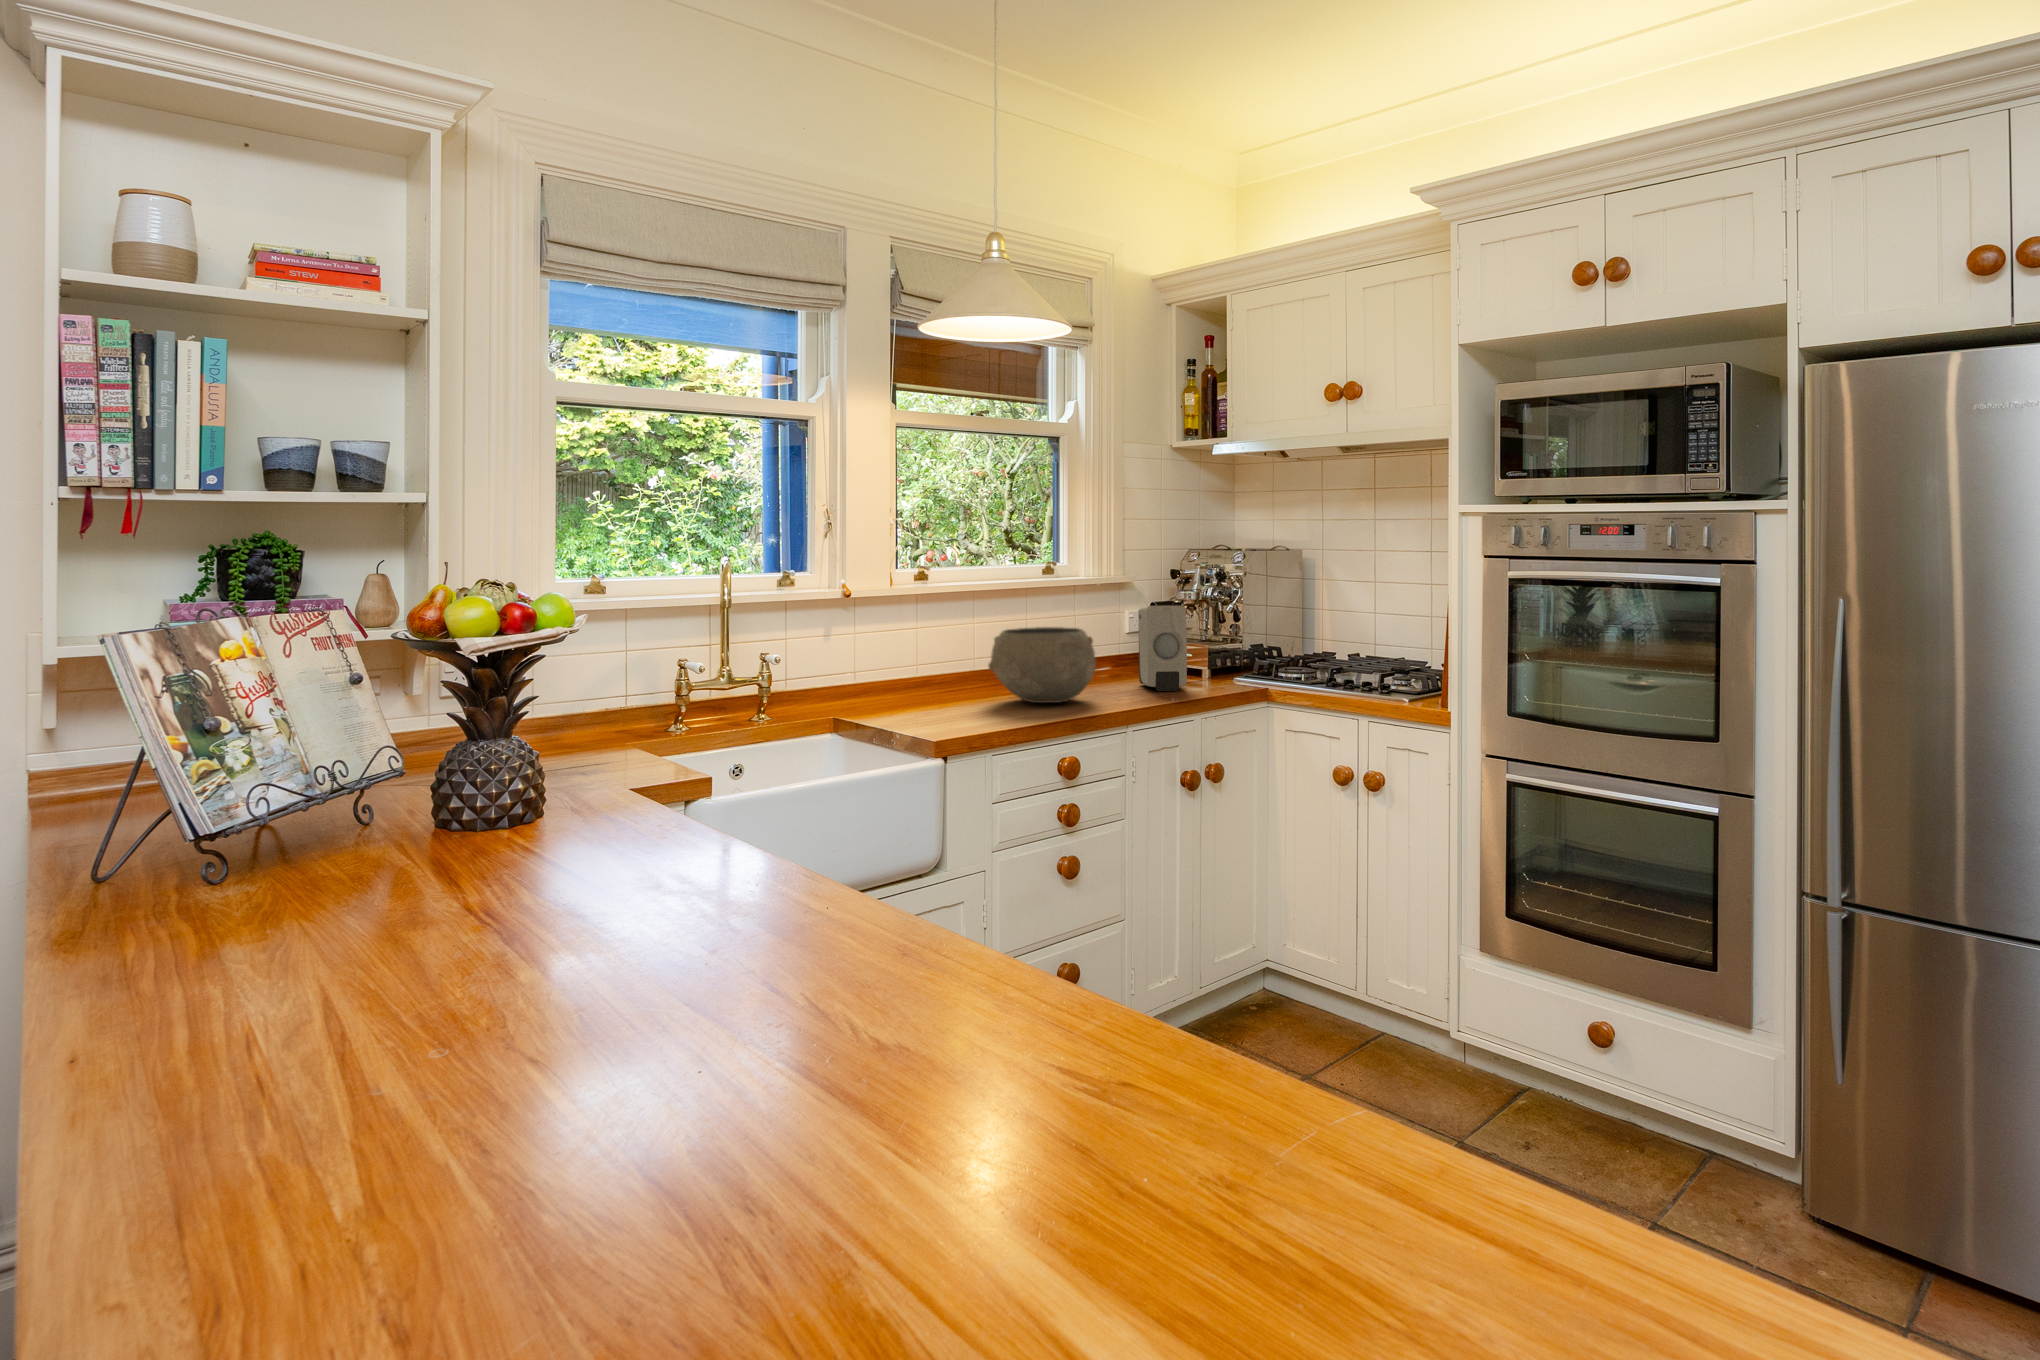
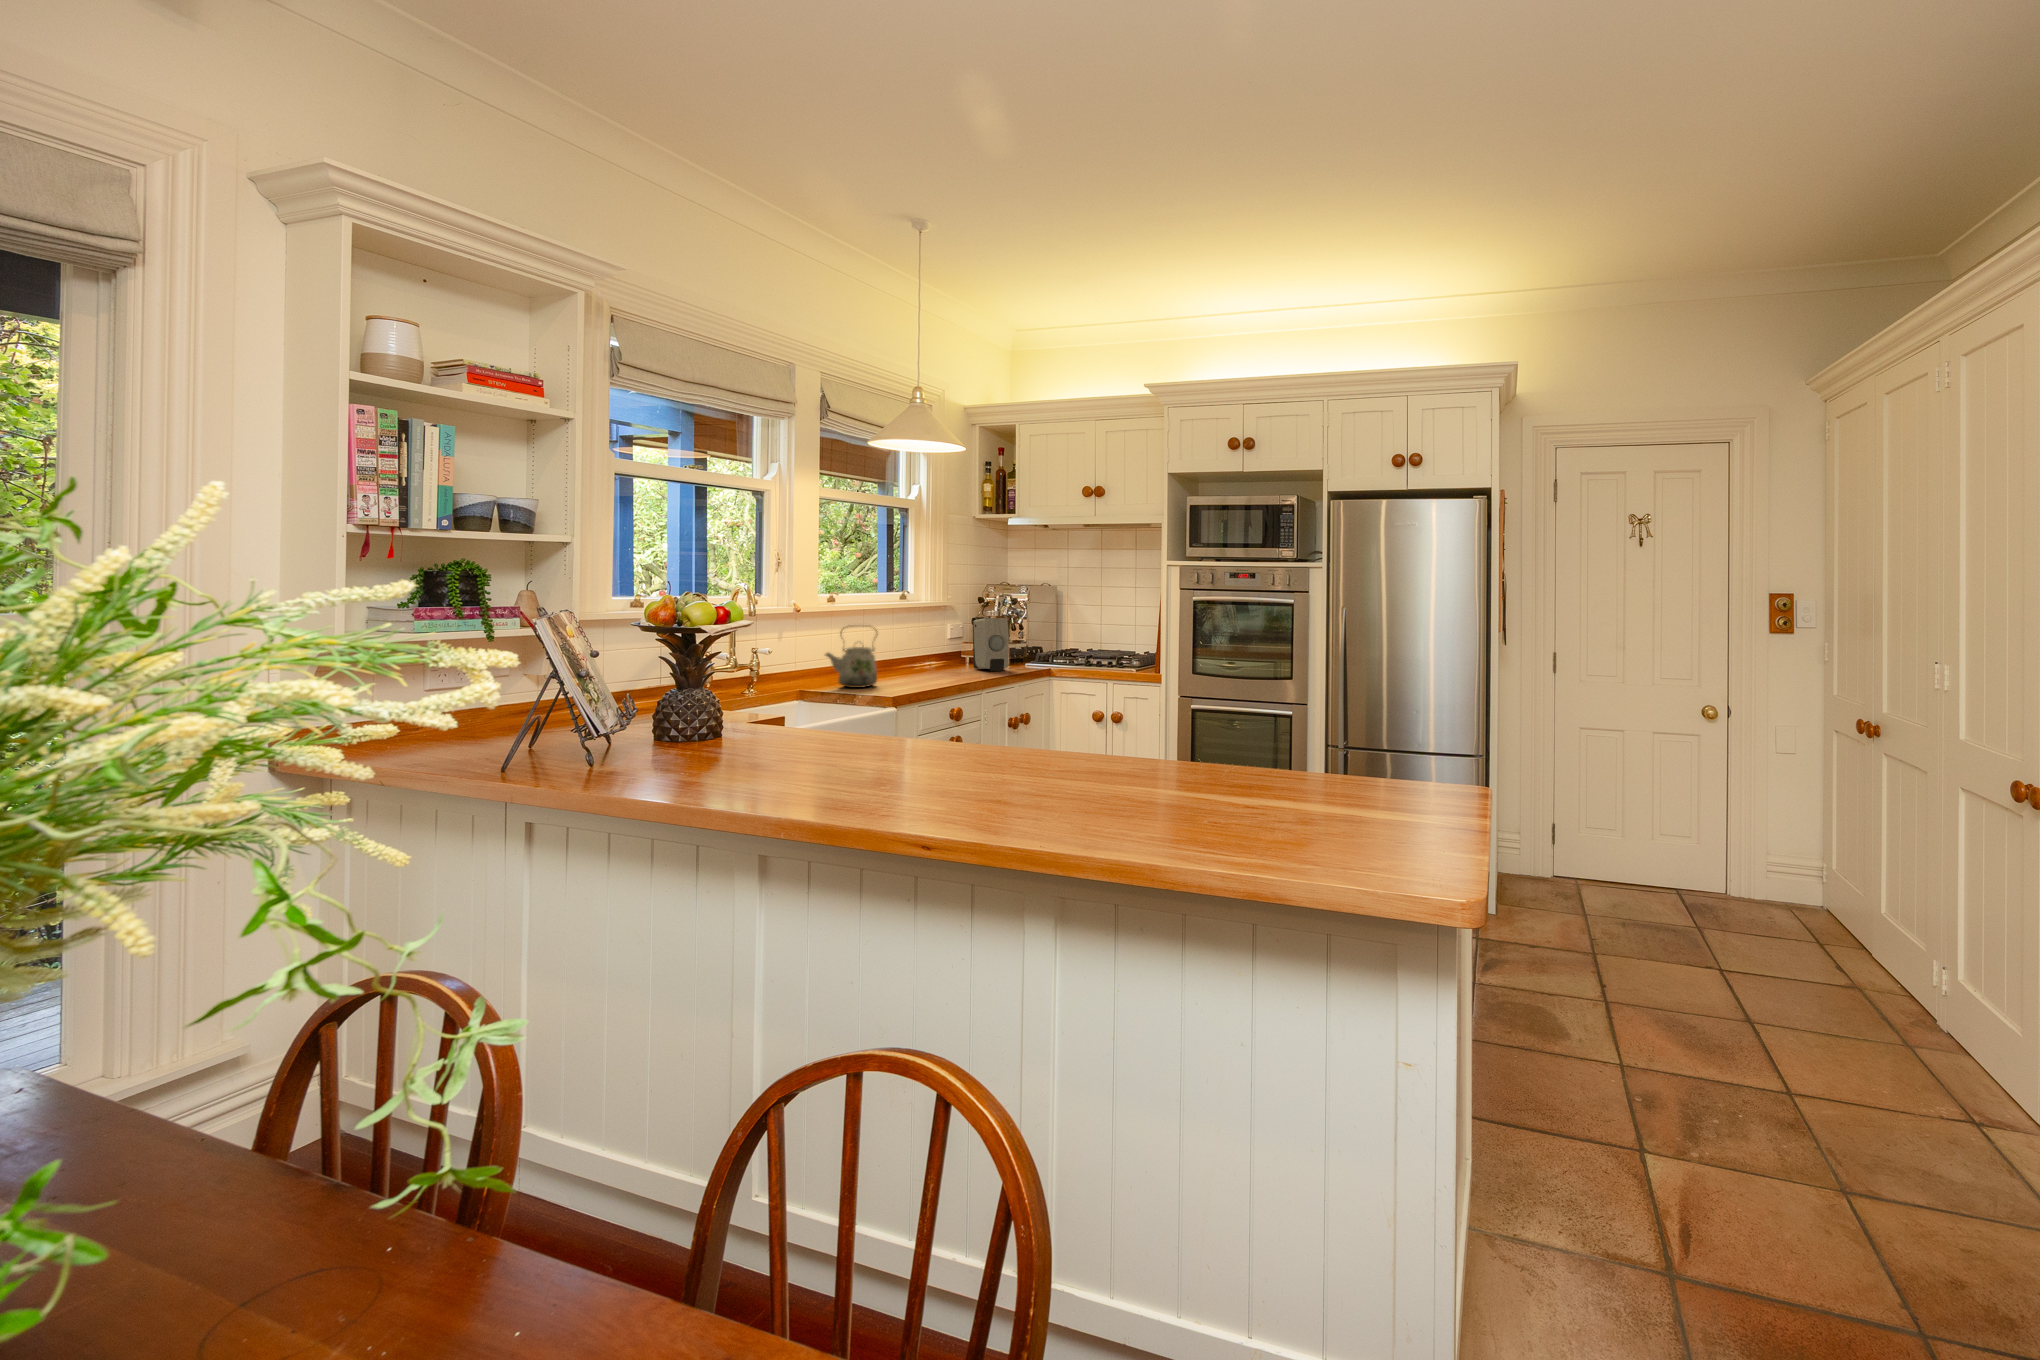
kettle: none [875,618,952,715] -> present [826,626,878,688]
ceramic bowl: present [988,627,1096,703] -> none [893,632,962,679]

